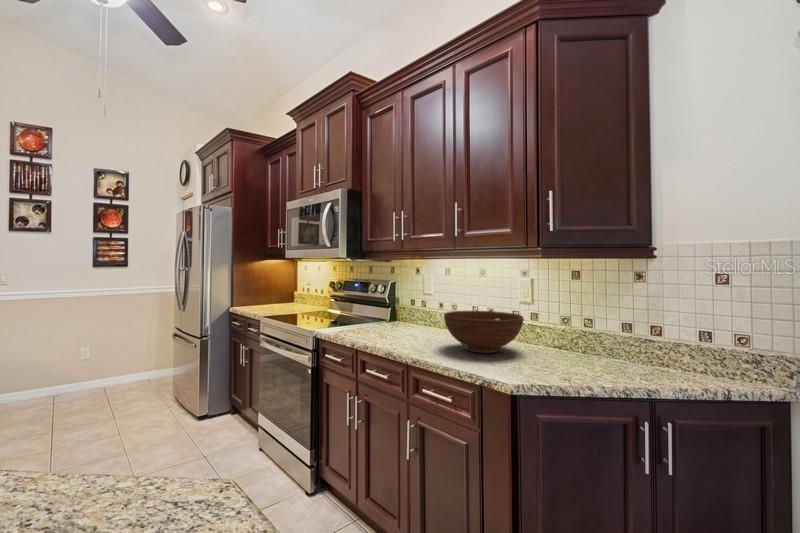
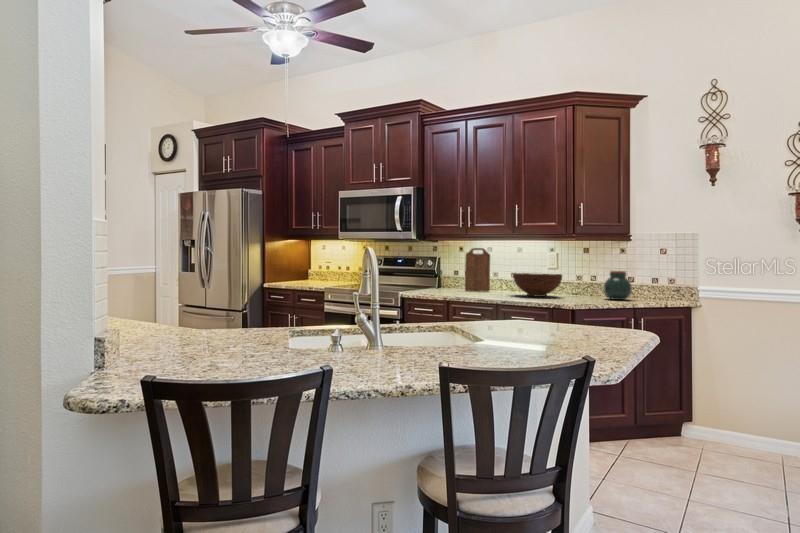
cutting board: none [411,270,440,332] -> present [465,248,490,292]
jar: none [593,315,650,373] -> present [604,271,632,300]

